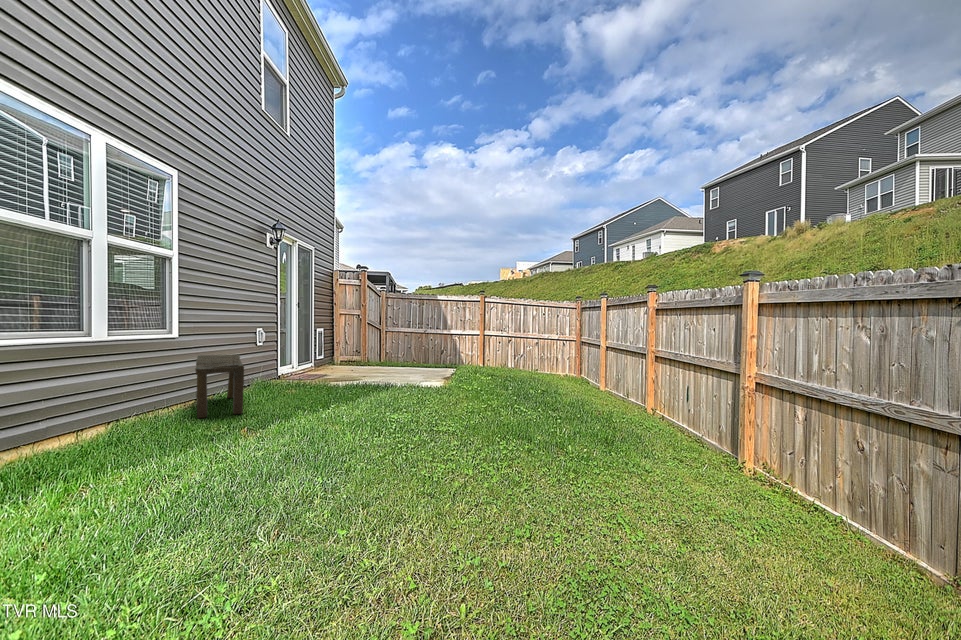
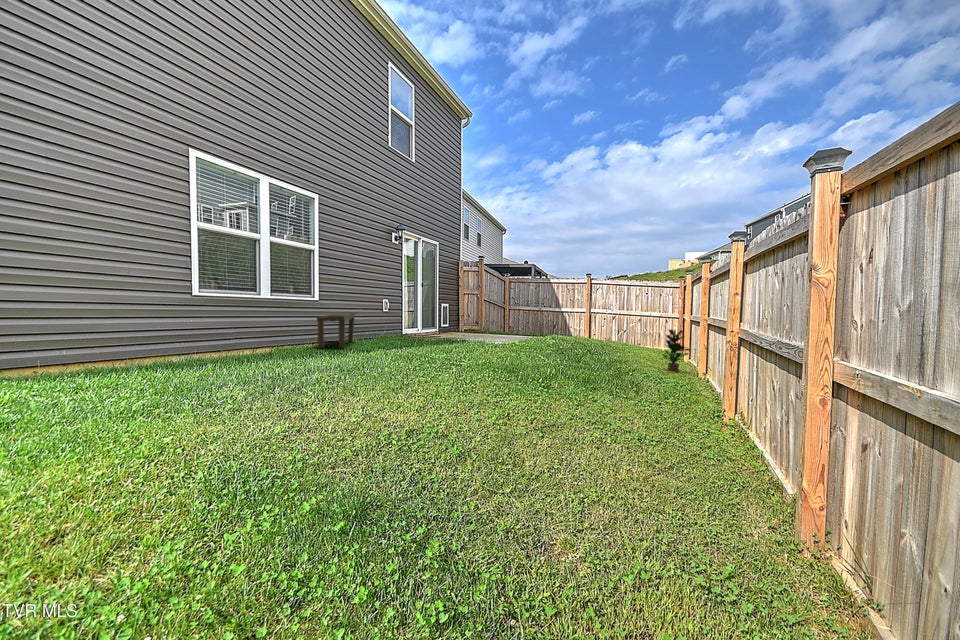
potted plant: none [610,363,636,406] -> present [663,330,690,372]

